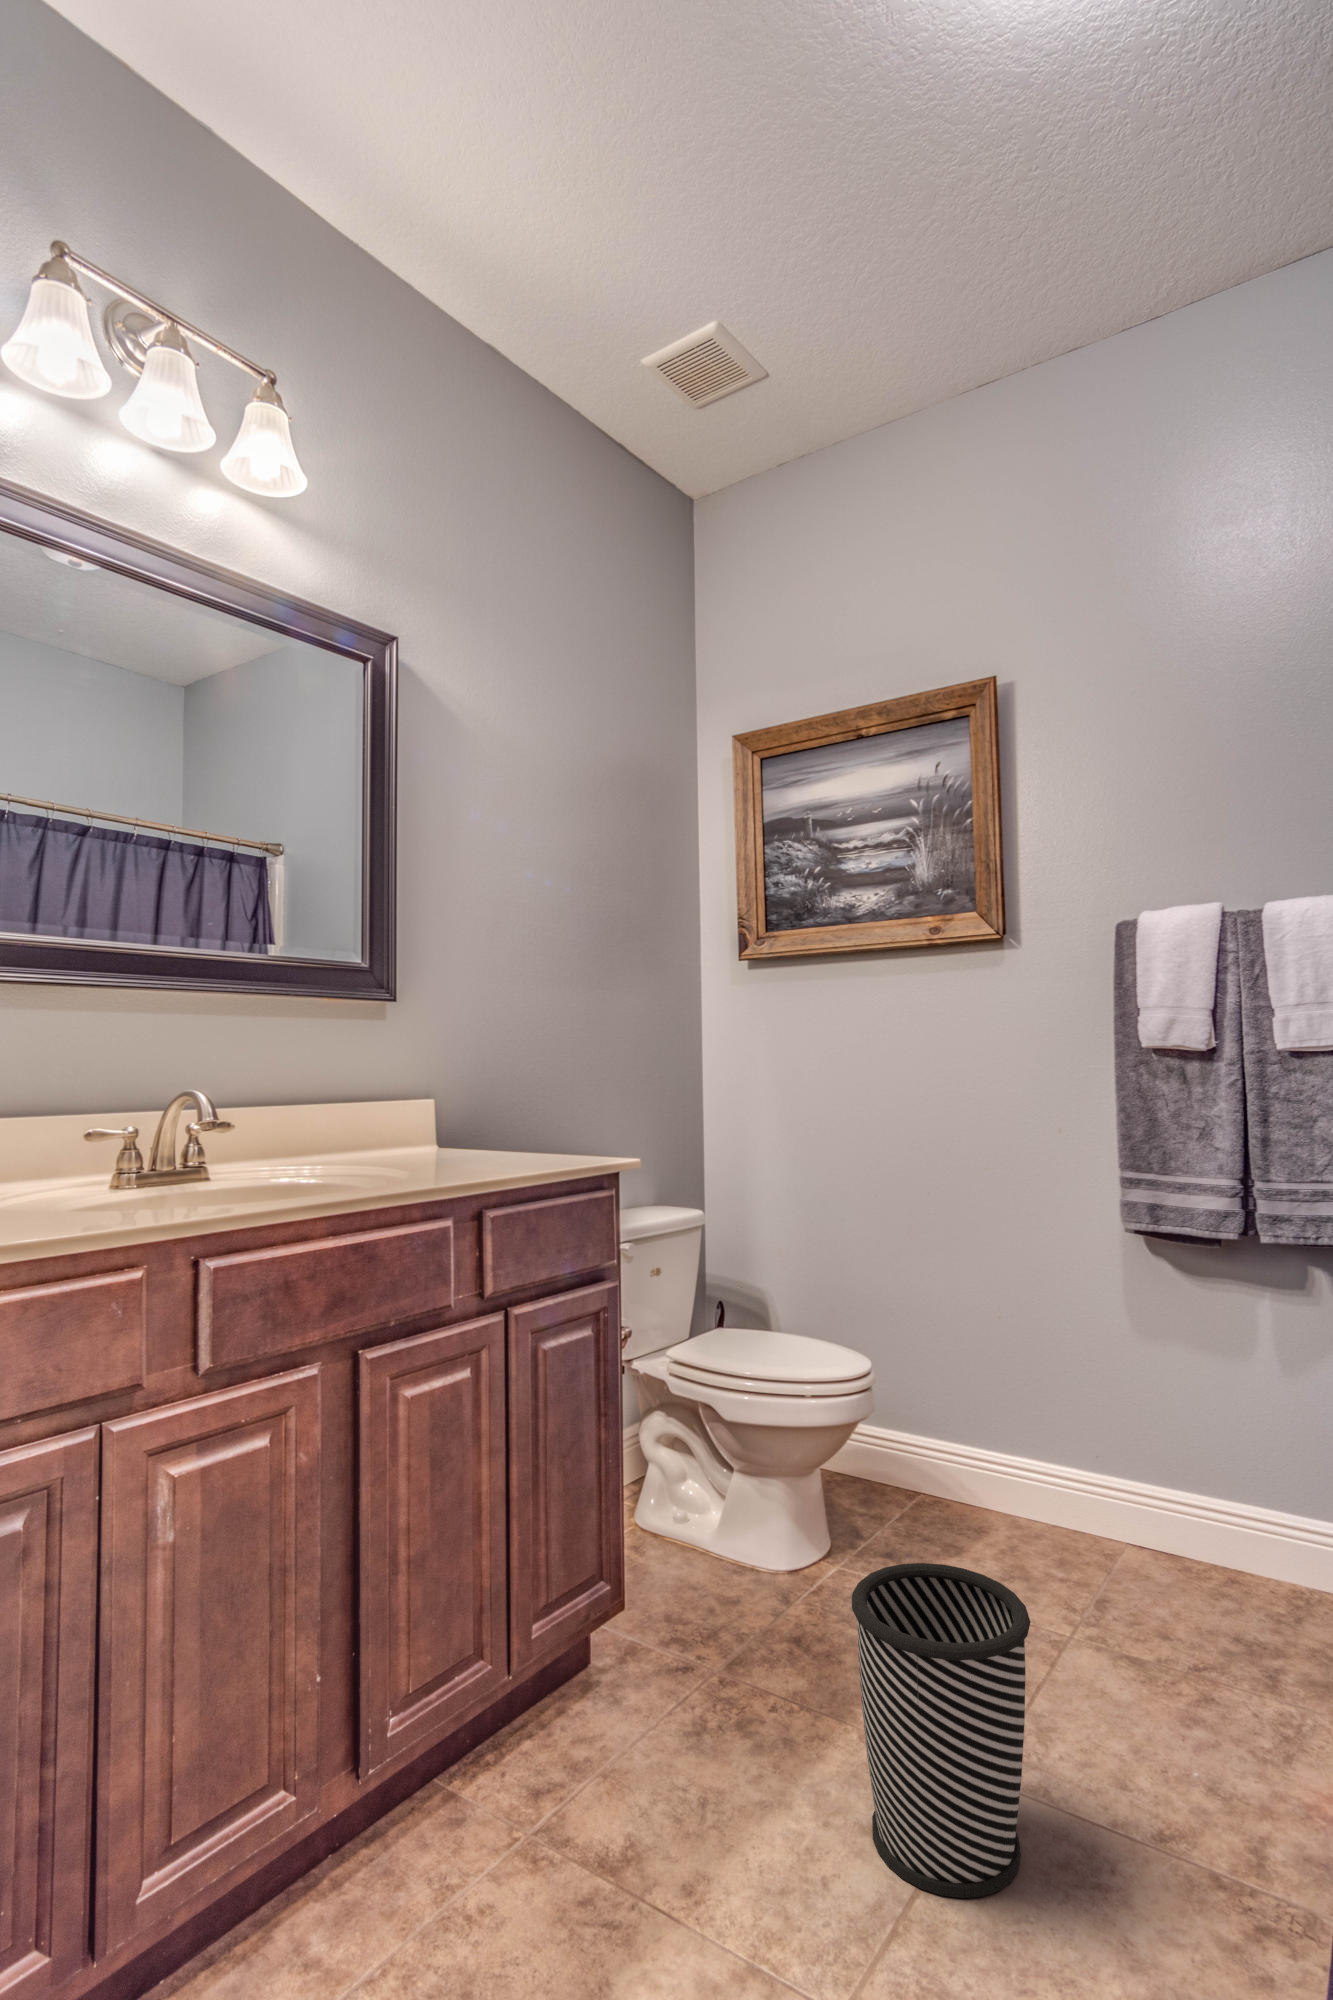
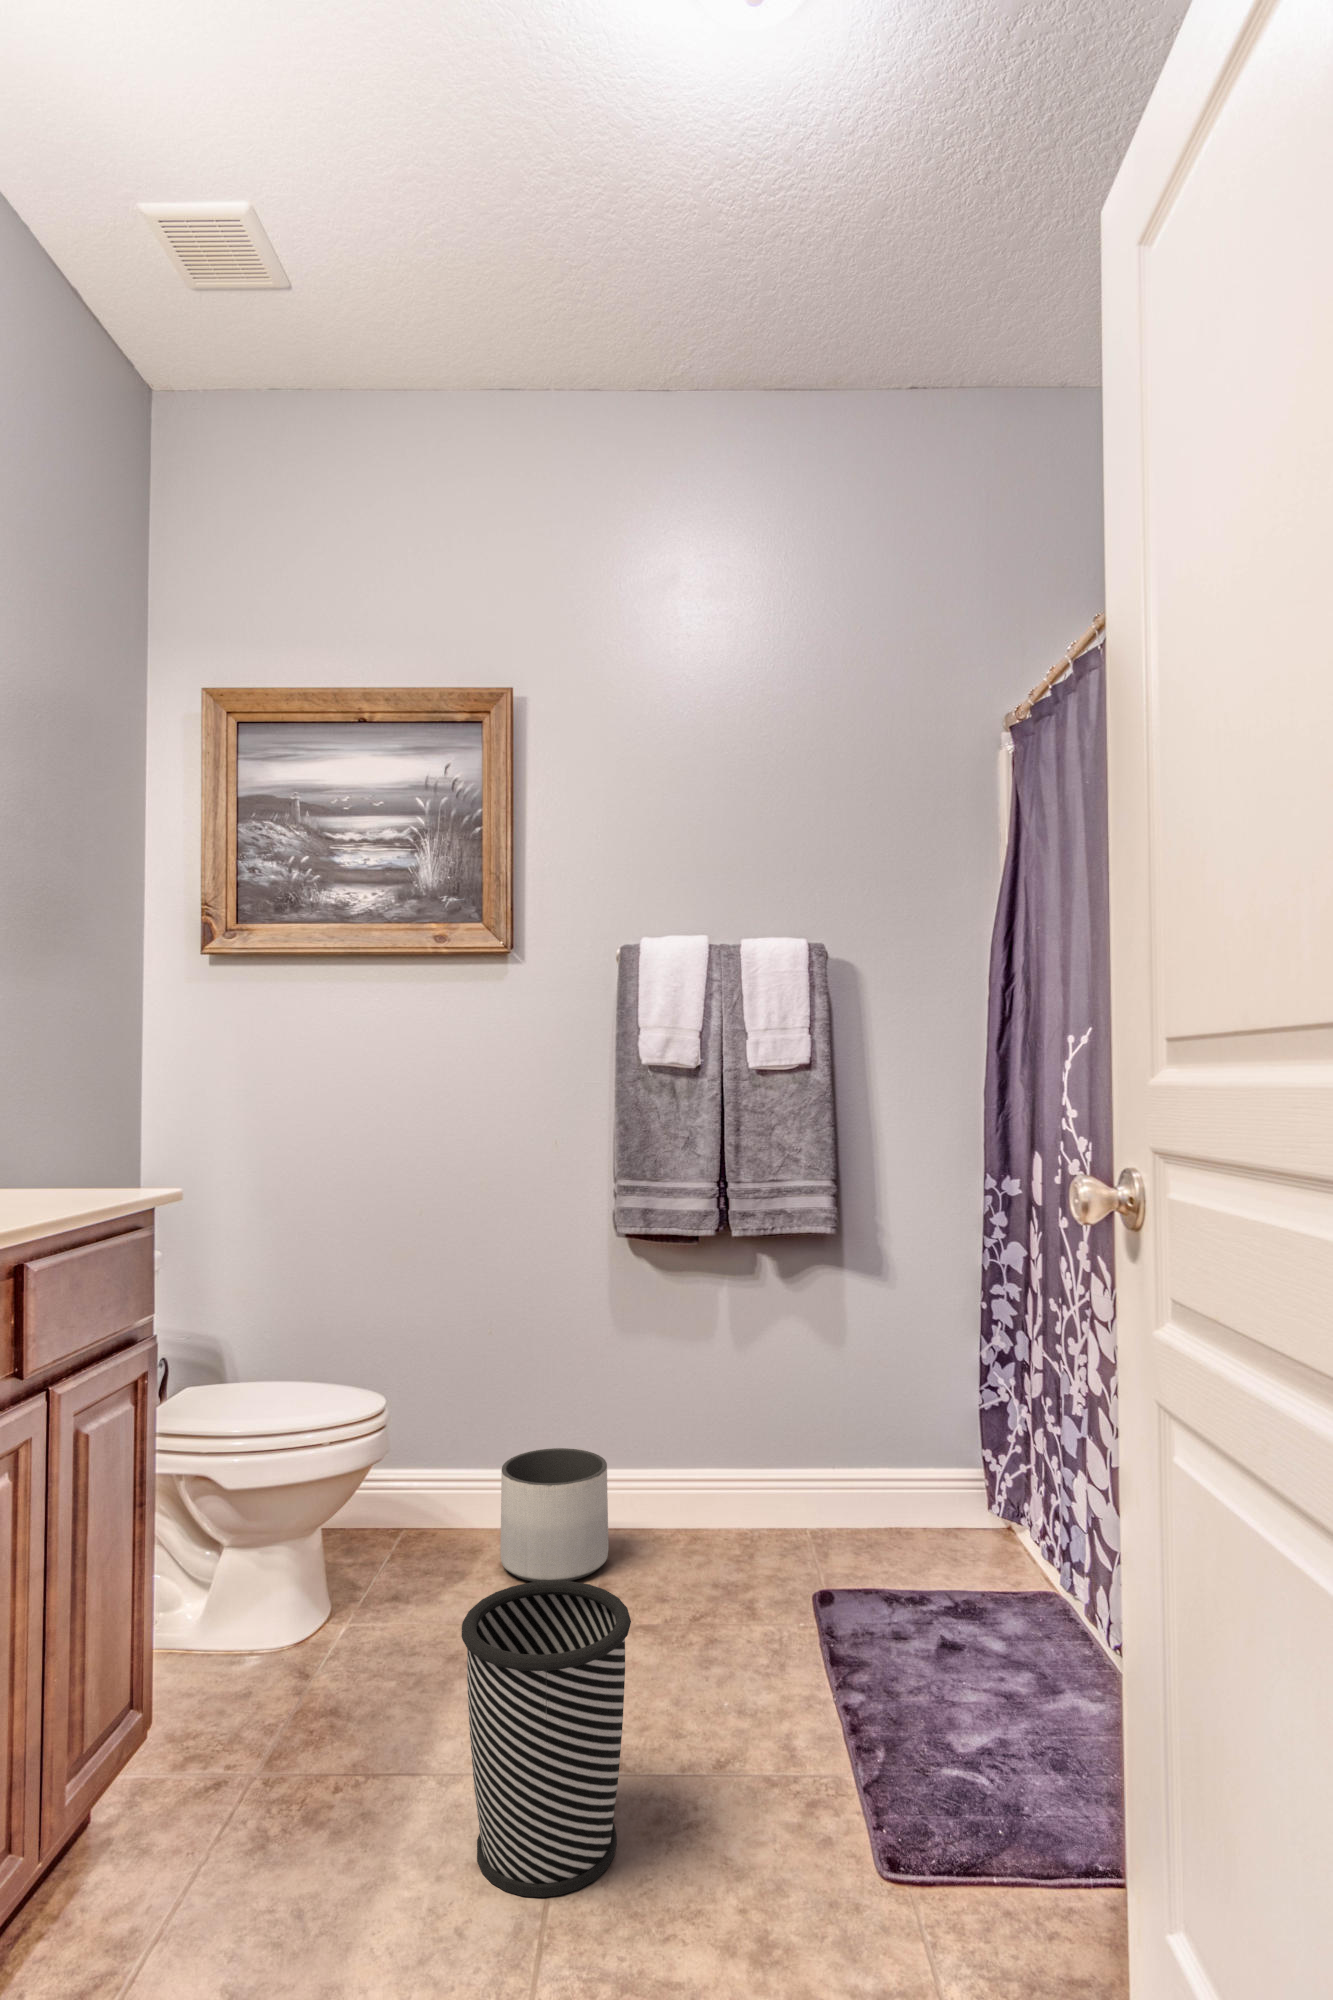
planter: none [999,1442,1119,1585] -> present [500,1448,608,1582]

